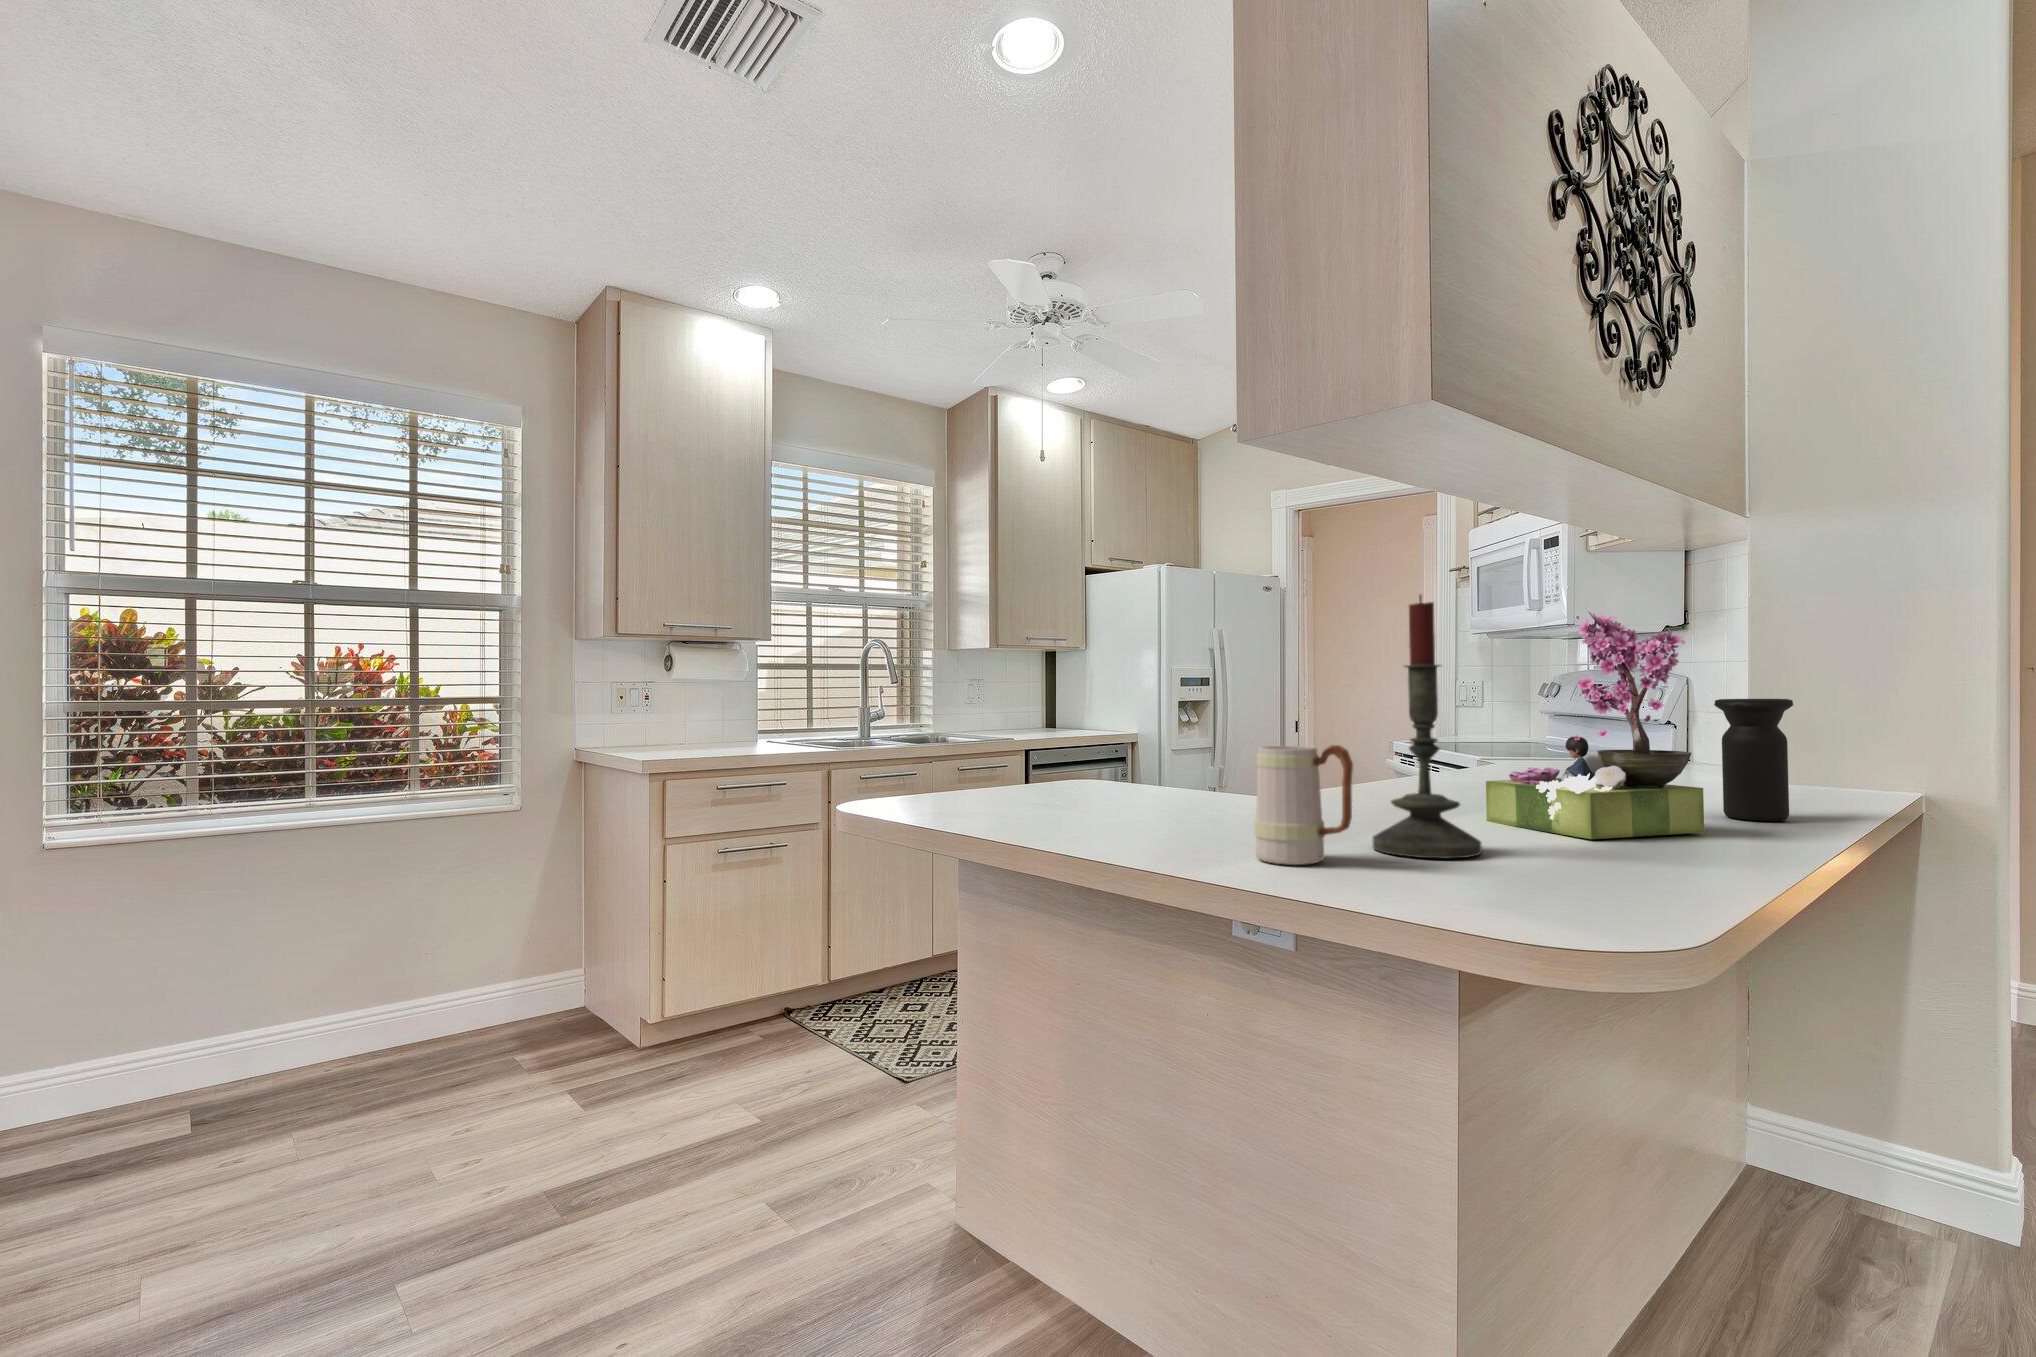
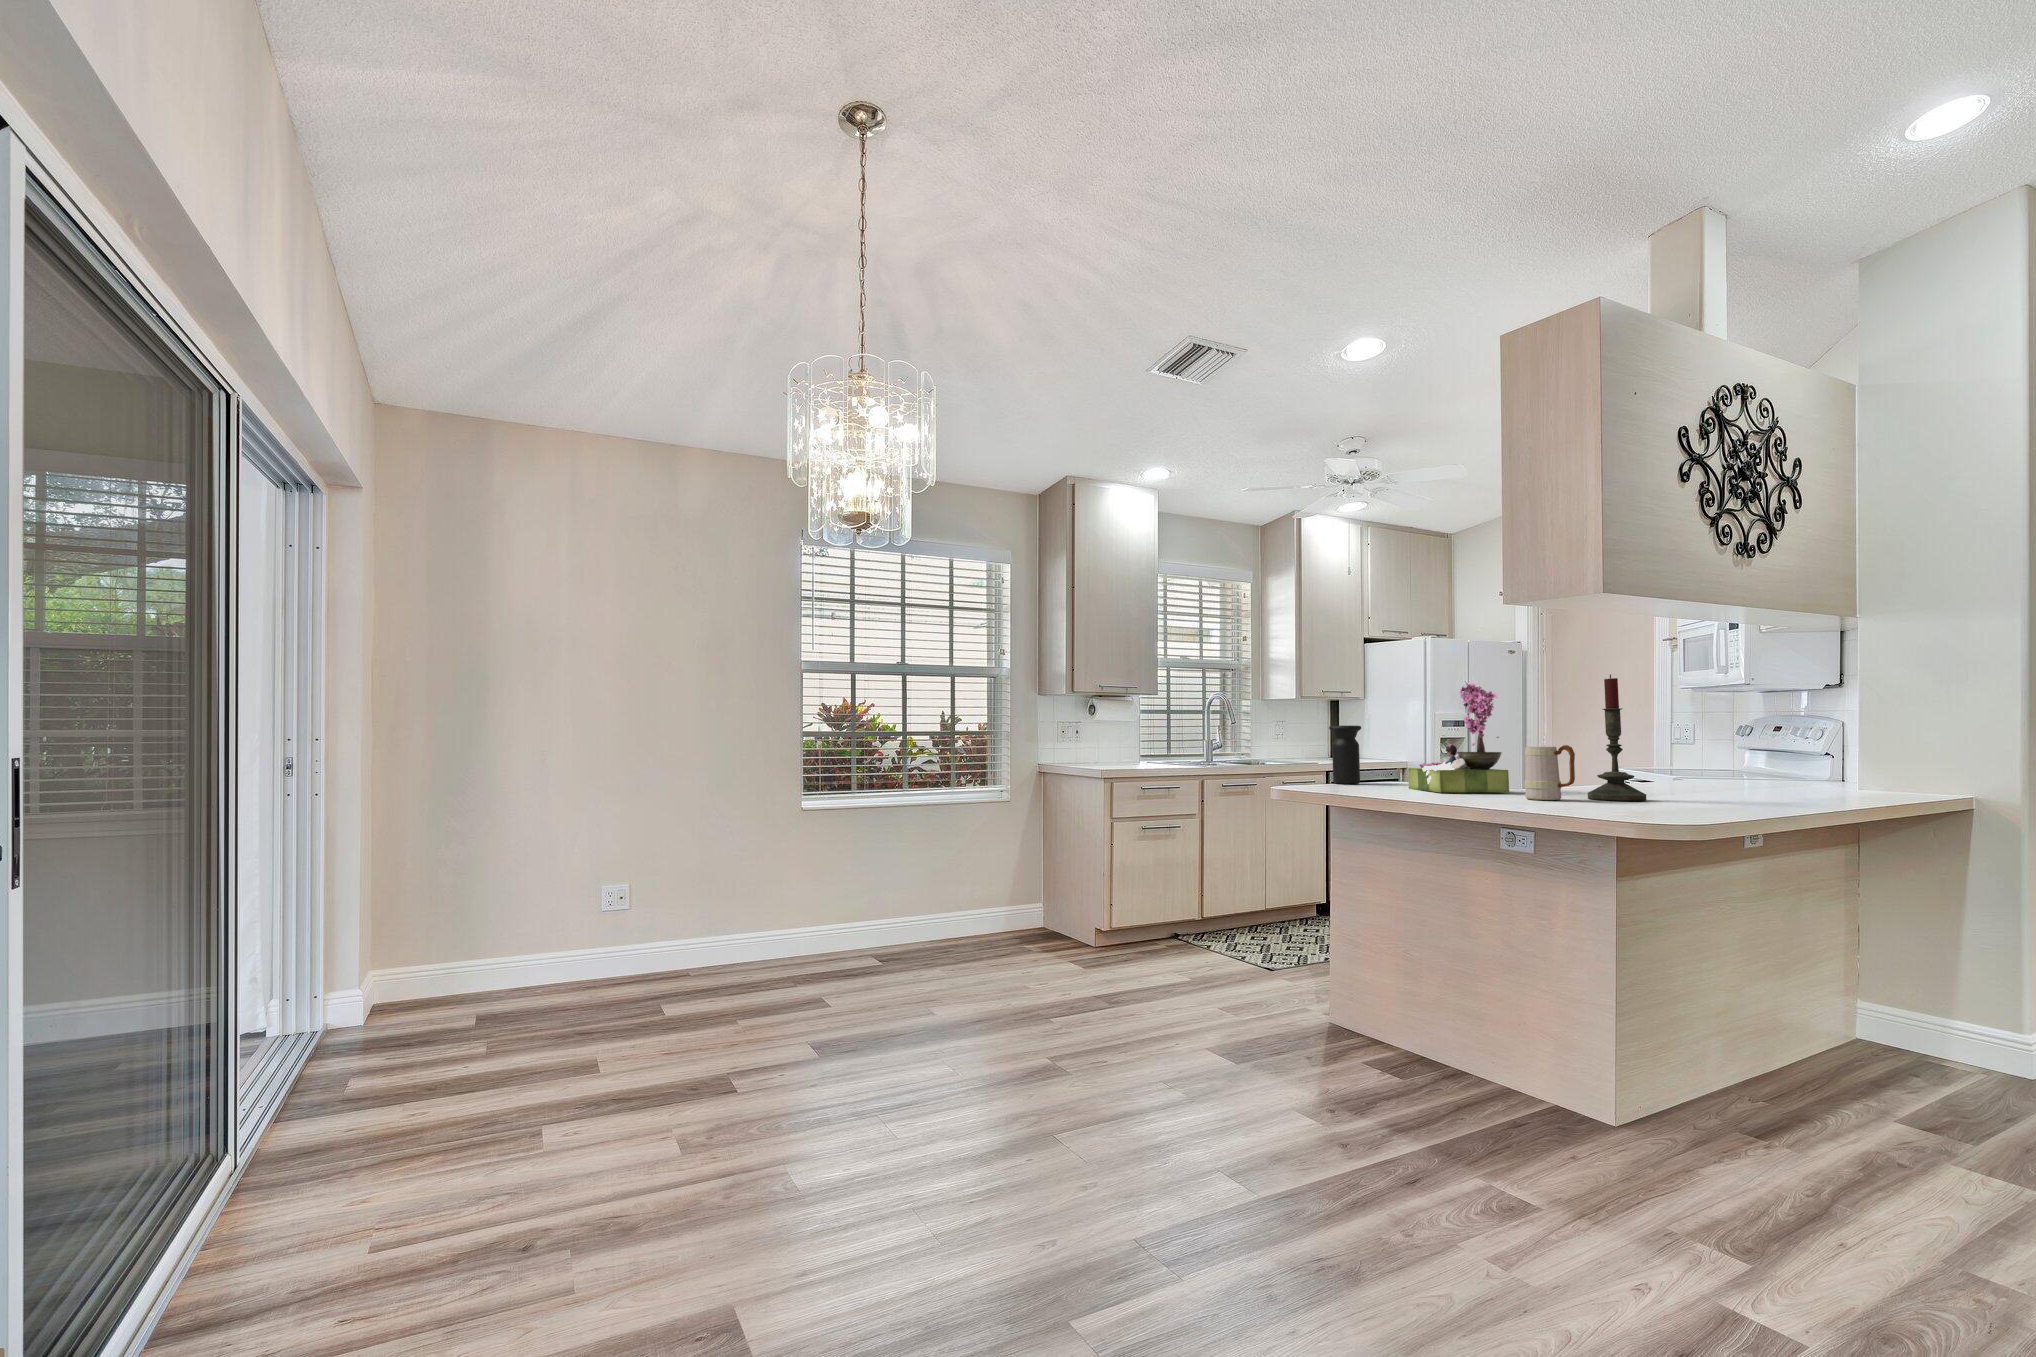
flower arrangement: present [1486,612,1704,839] -> present [1408,682,1509,792]
vase: present [1714,699,1793,821] -> present [1329,726,1361,784]

